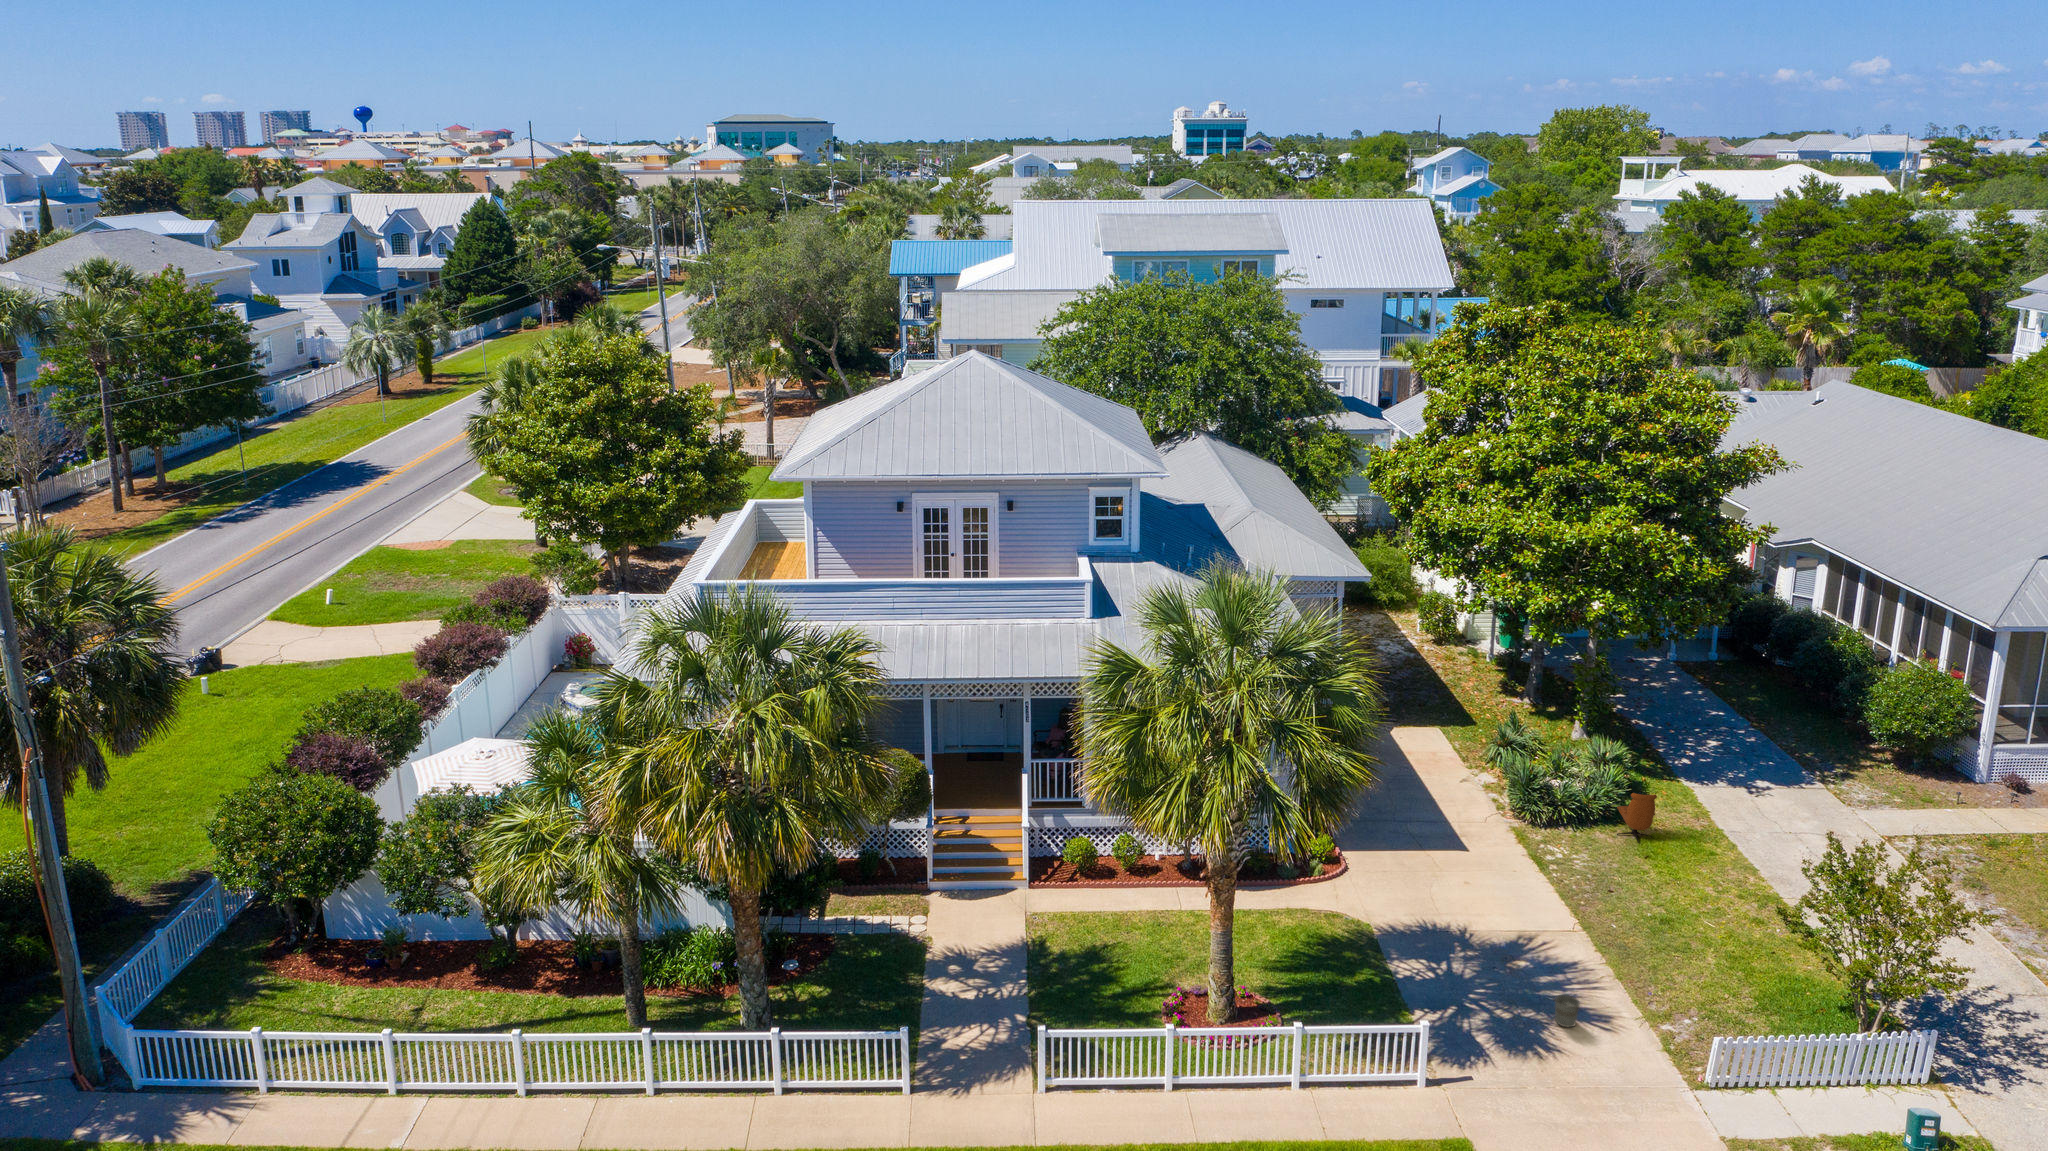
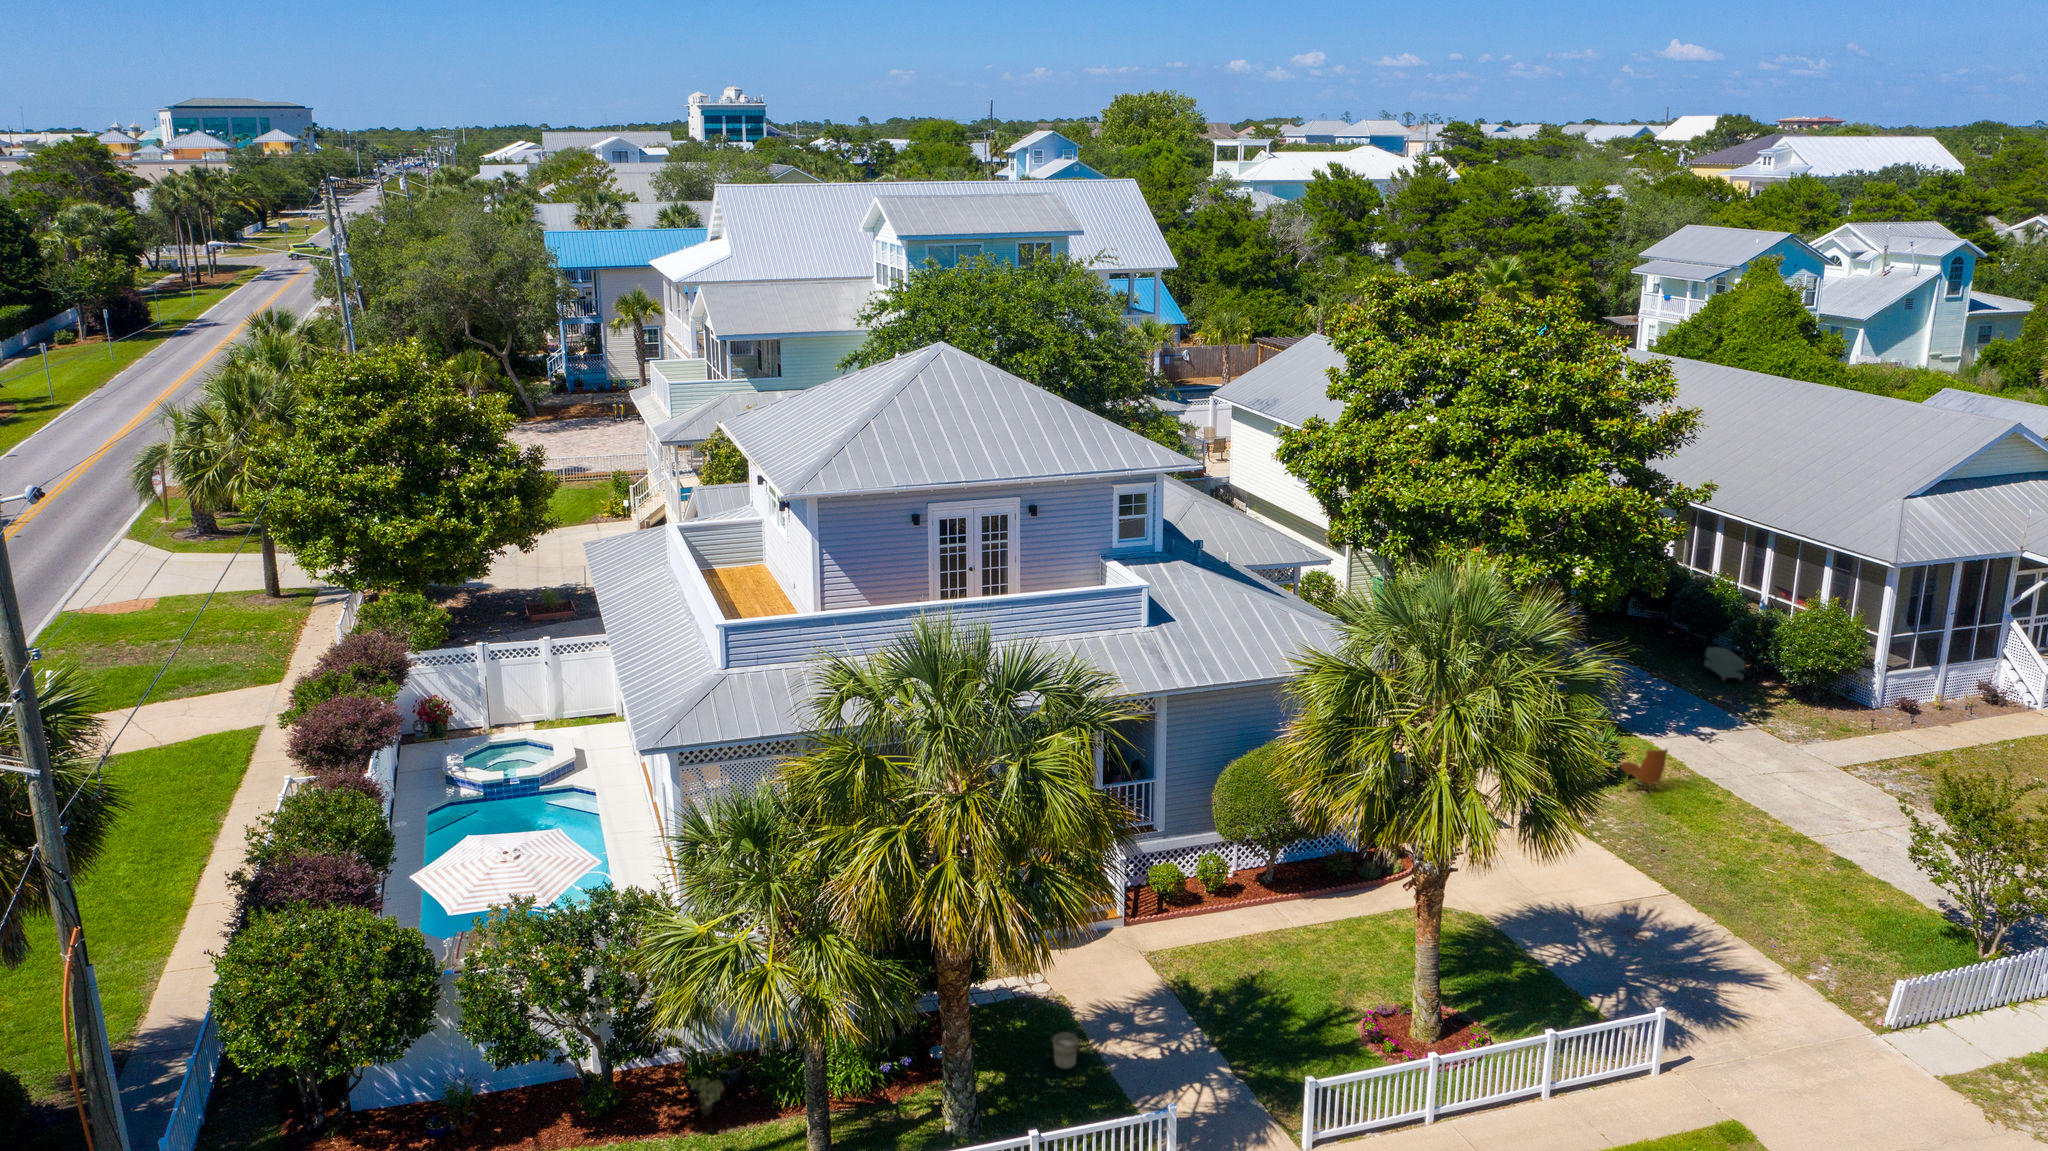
bench: none [1819,703,1855,742] -> present [1704,647,1745,681]
potted plant: none [566,951,595,983] -> present [690,1078,723,1115]
bucket: present [1553,995,1580,1027] -> present [1052,1032,1078,1068]

